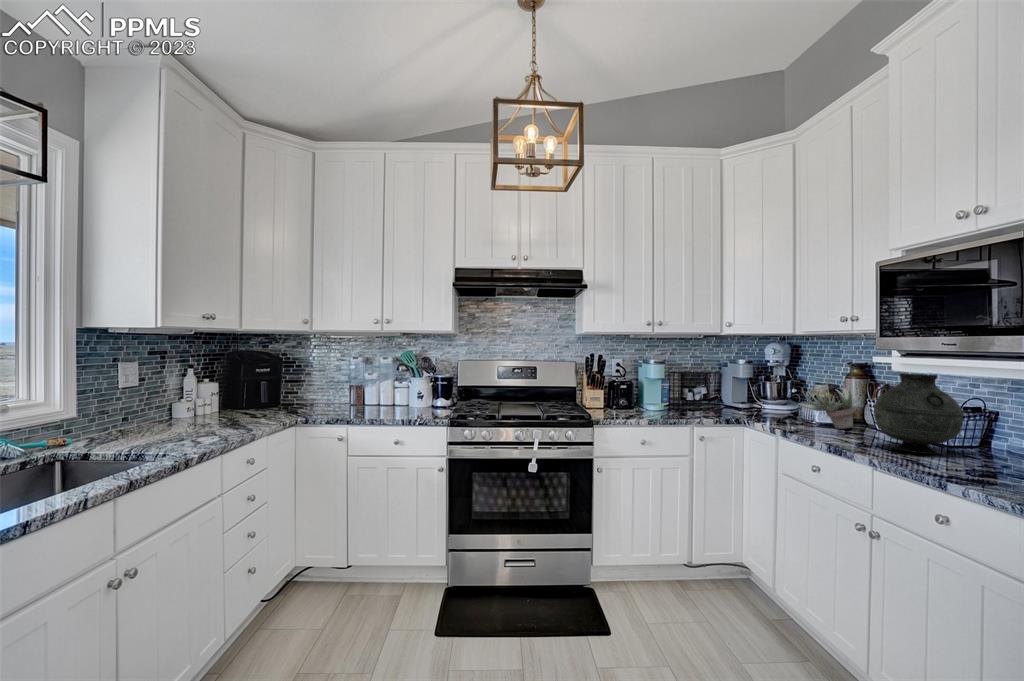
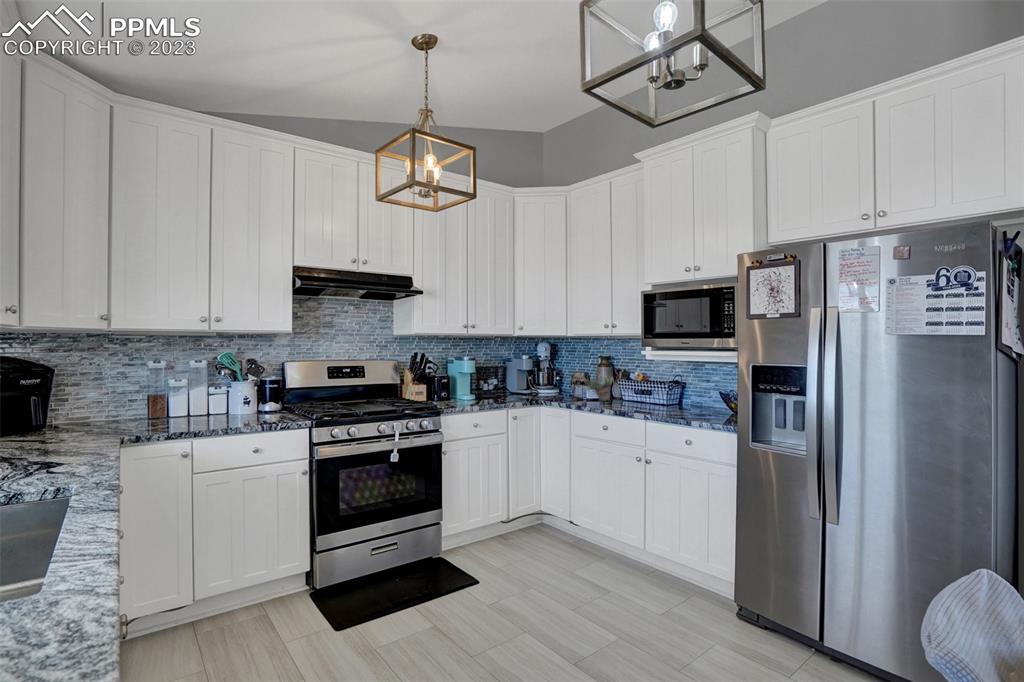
vase: present [874,373,963,454] -> none [636,362,680,410]

